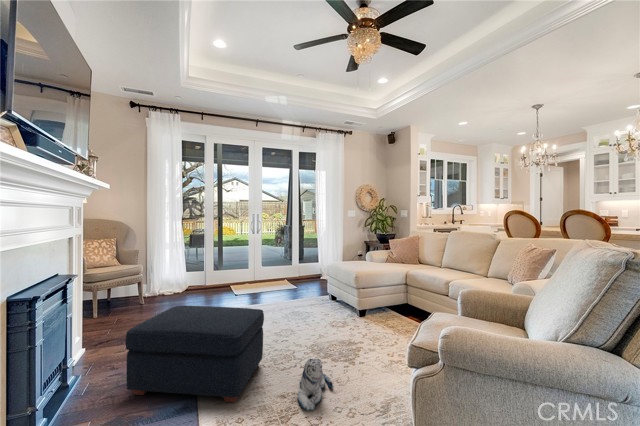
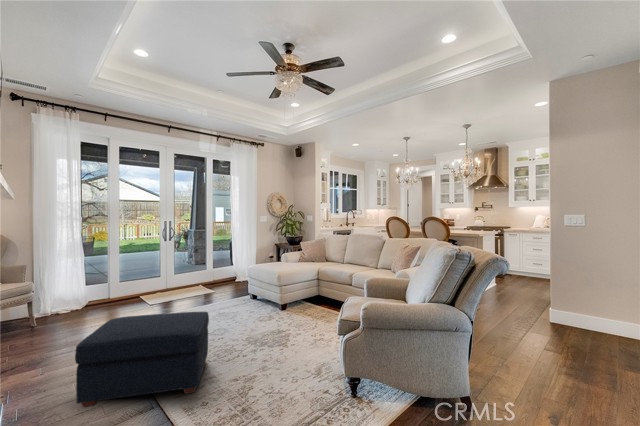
plush toy: present [298,358,333,411] -> none [247,344,275,385]

